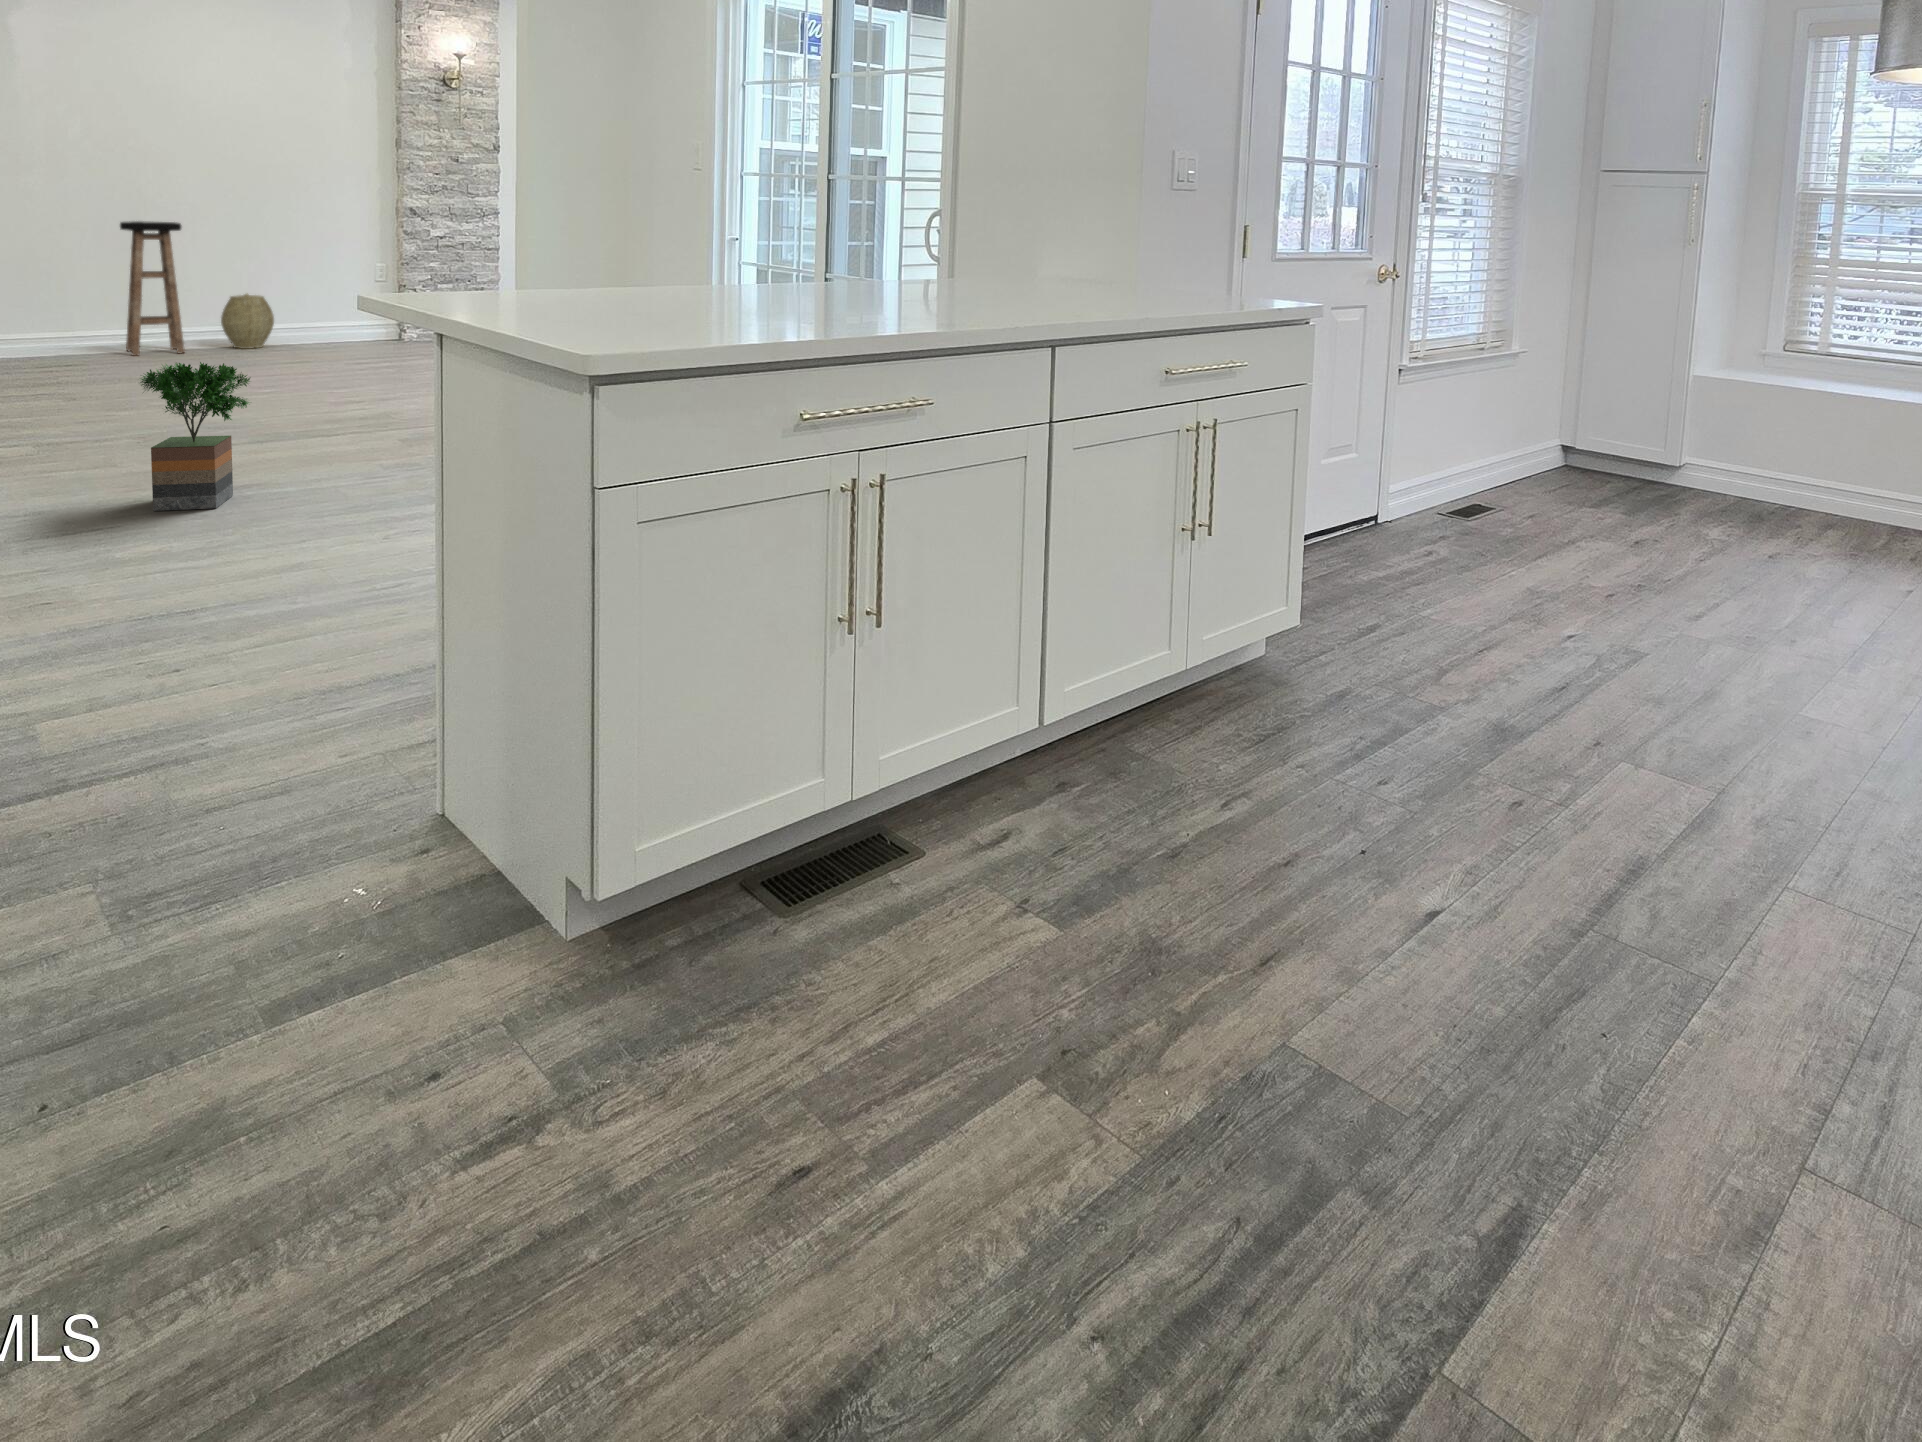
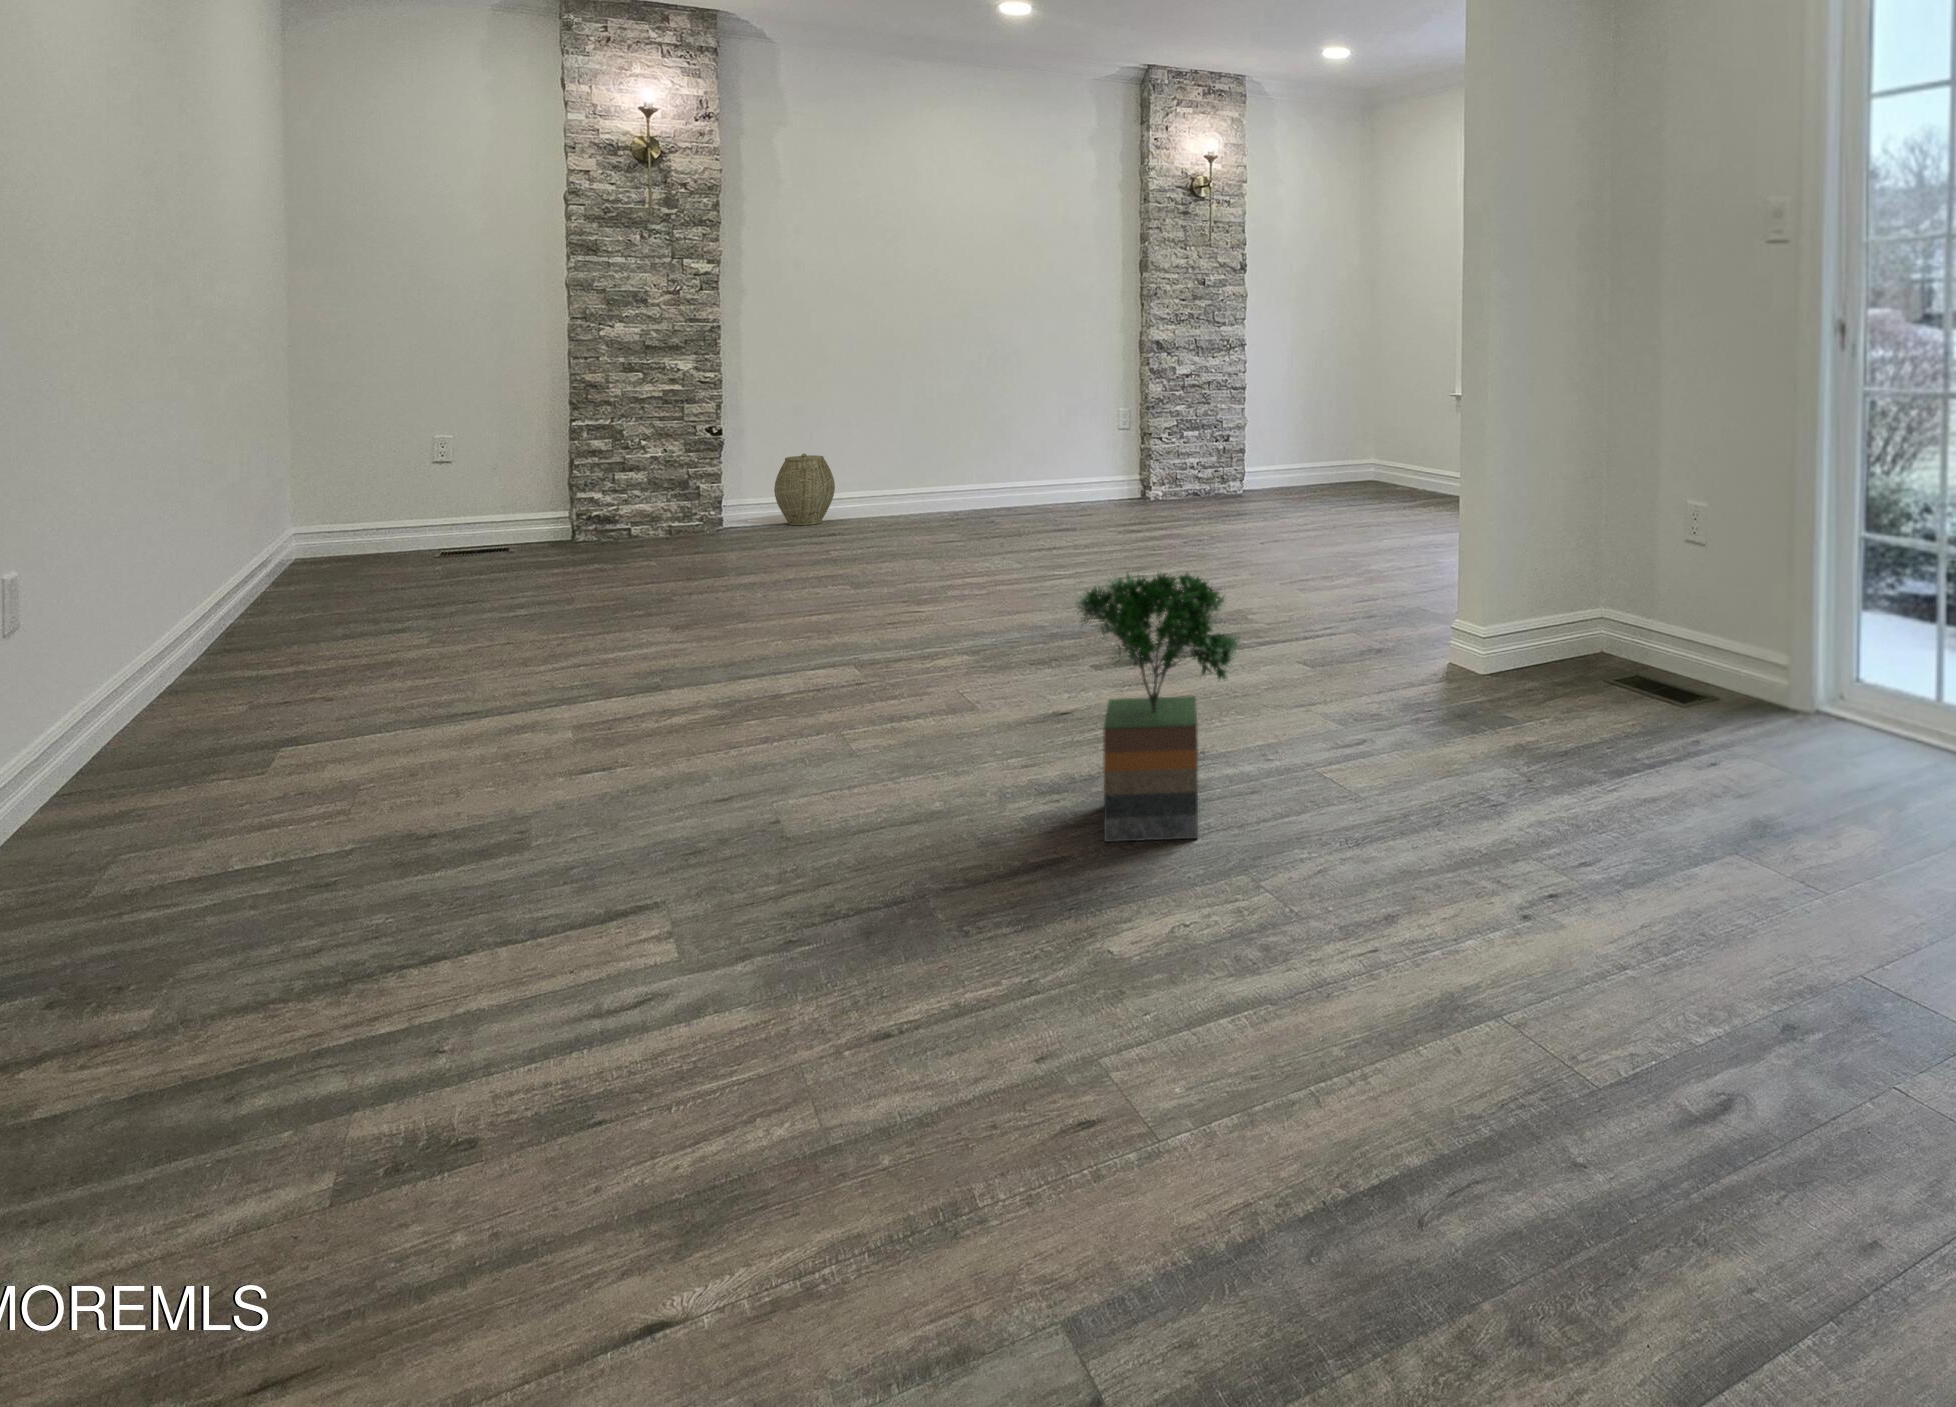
bar stool: present [120,221,185,356] -> none [875,362,937,521]
woven basket: present [221,293,274,349] -> present [774,453,835,525]

